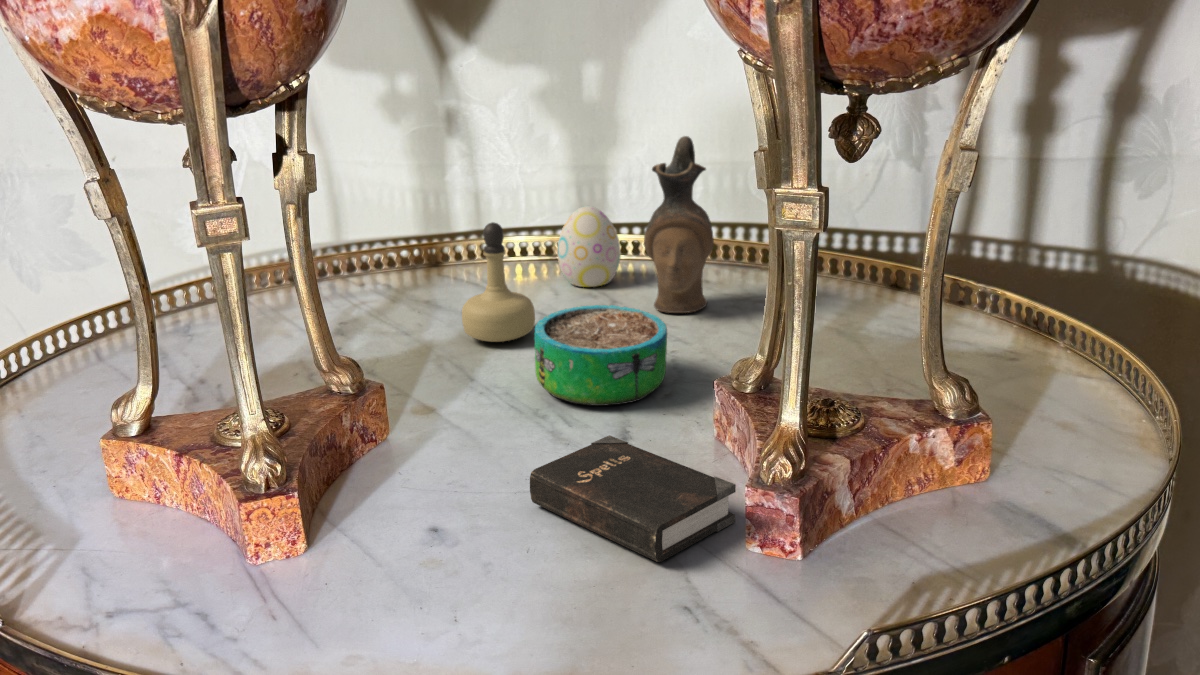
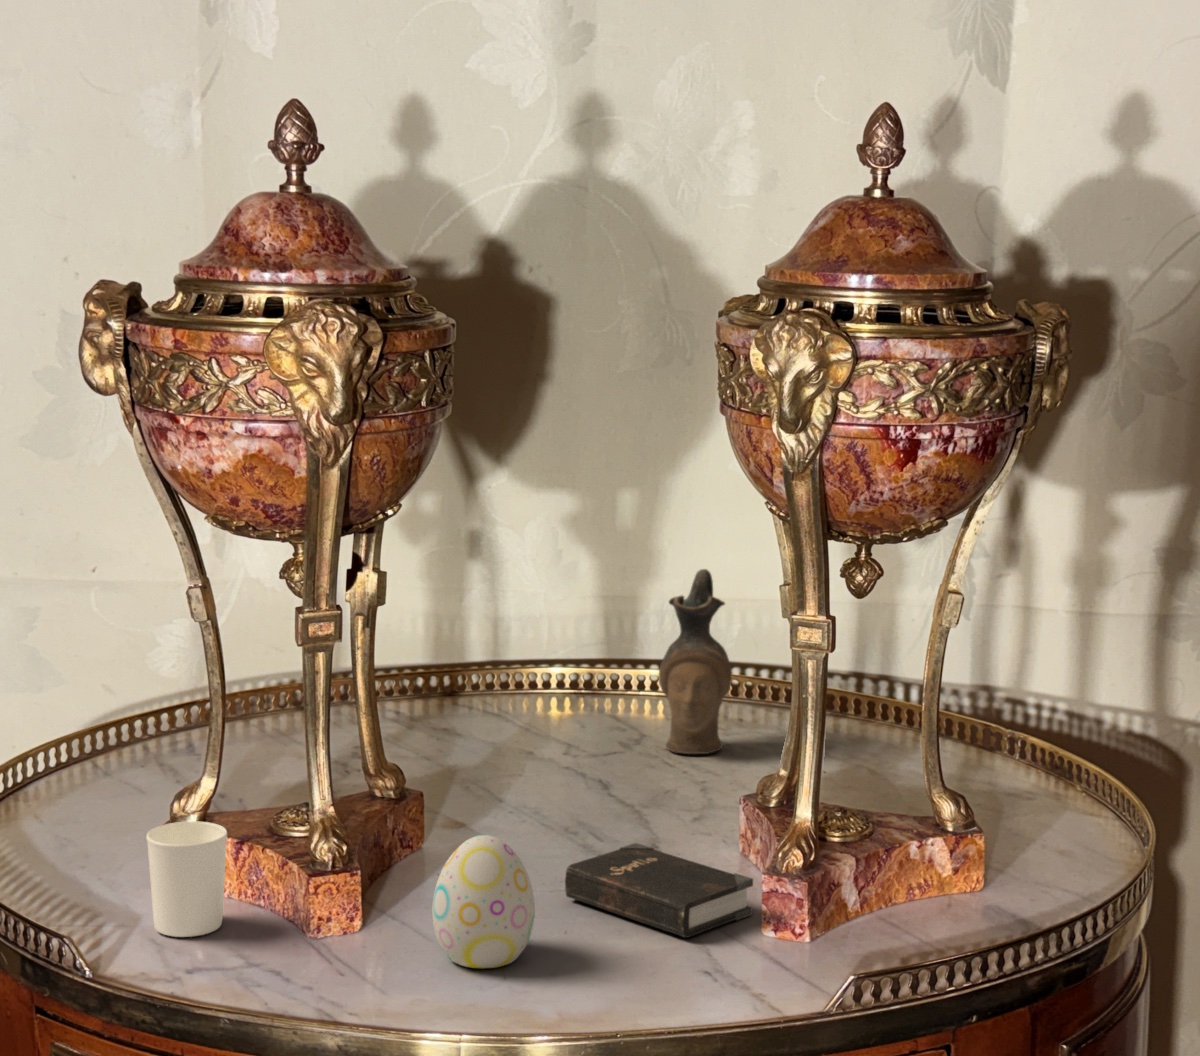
decorative egg: present [558,206,621,287] -> present [432,835,535,968]
perfume bottle: present [462,222,535,342] -> none [467,649,544,774]
decorative bowl: present [534,305,667,406] -> none [553,734,686,829]
candle holder: none [43,443,148,576] -> present [146,821,227,937]

